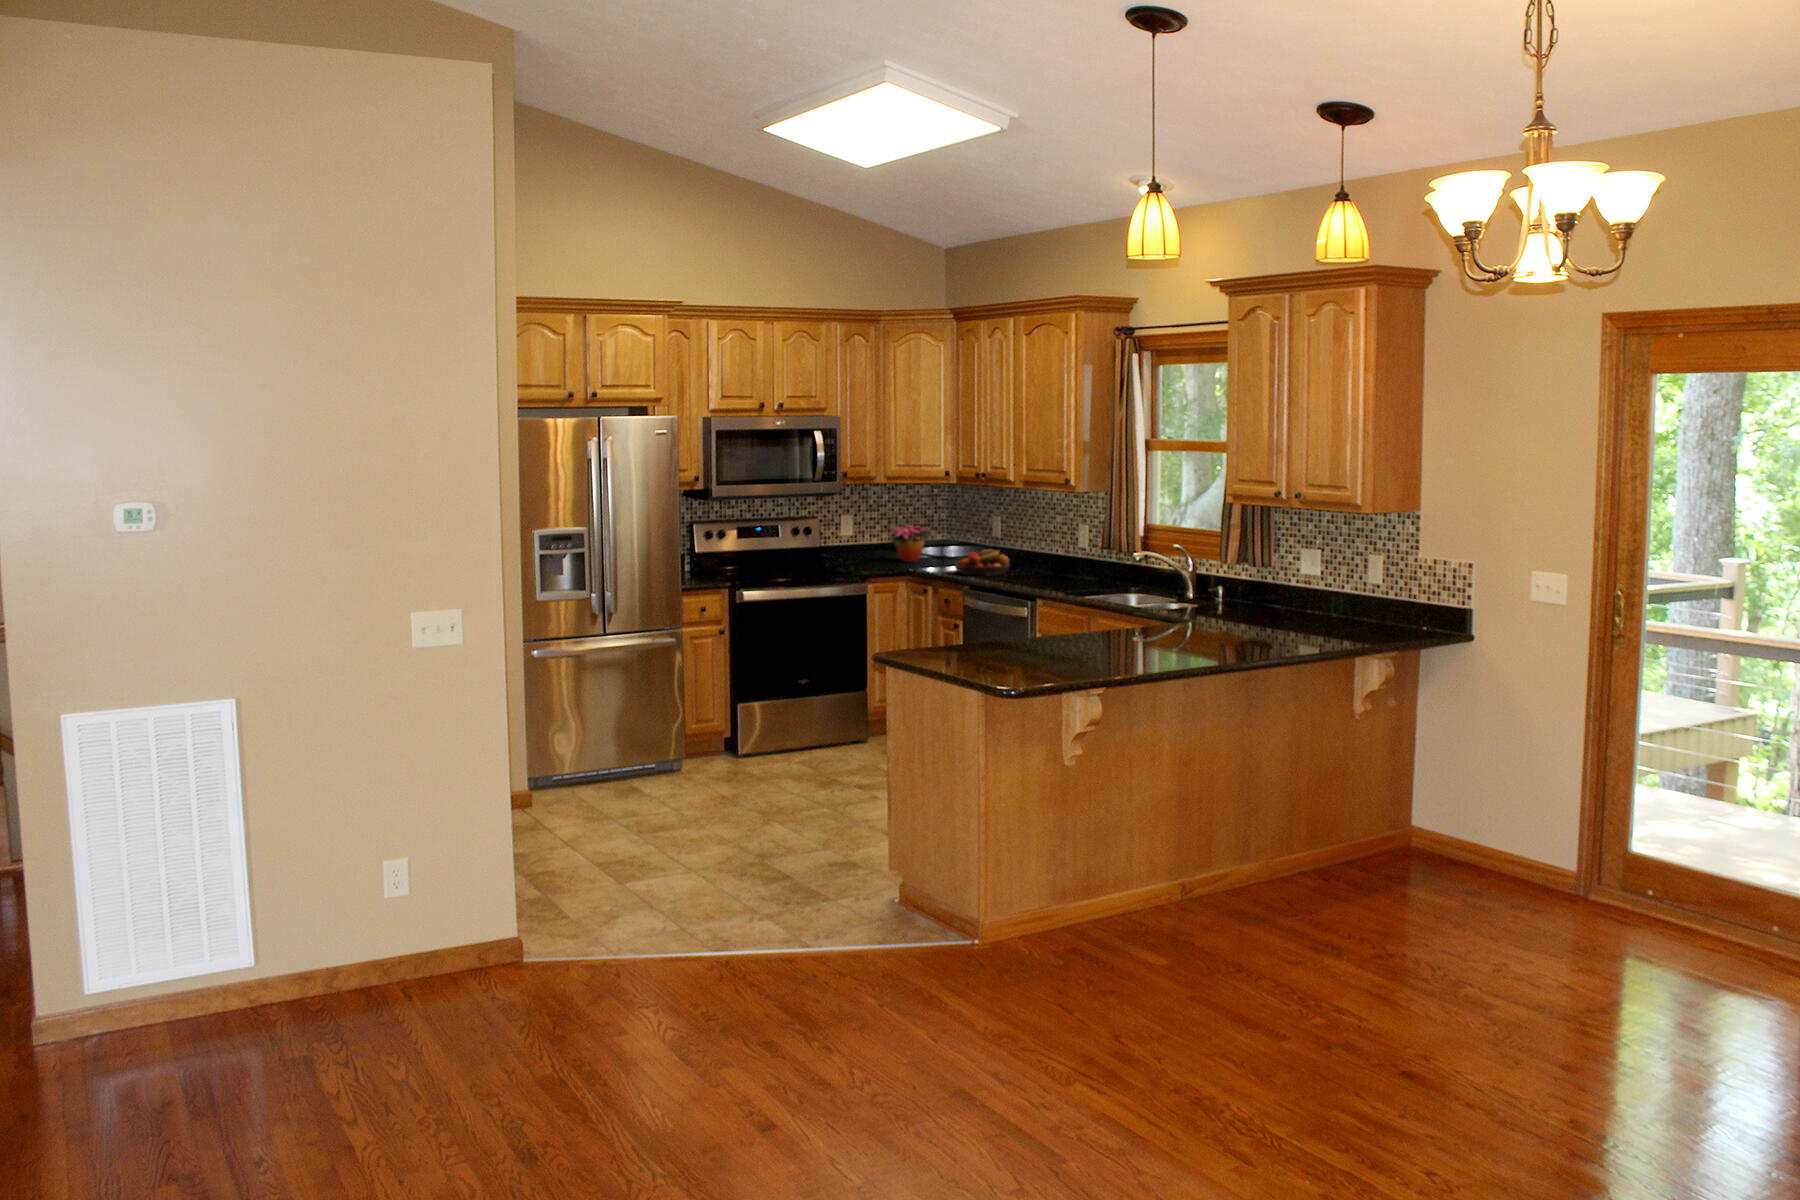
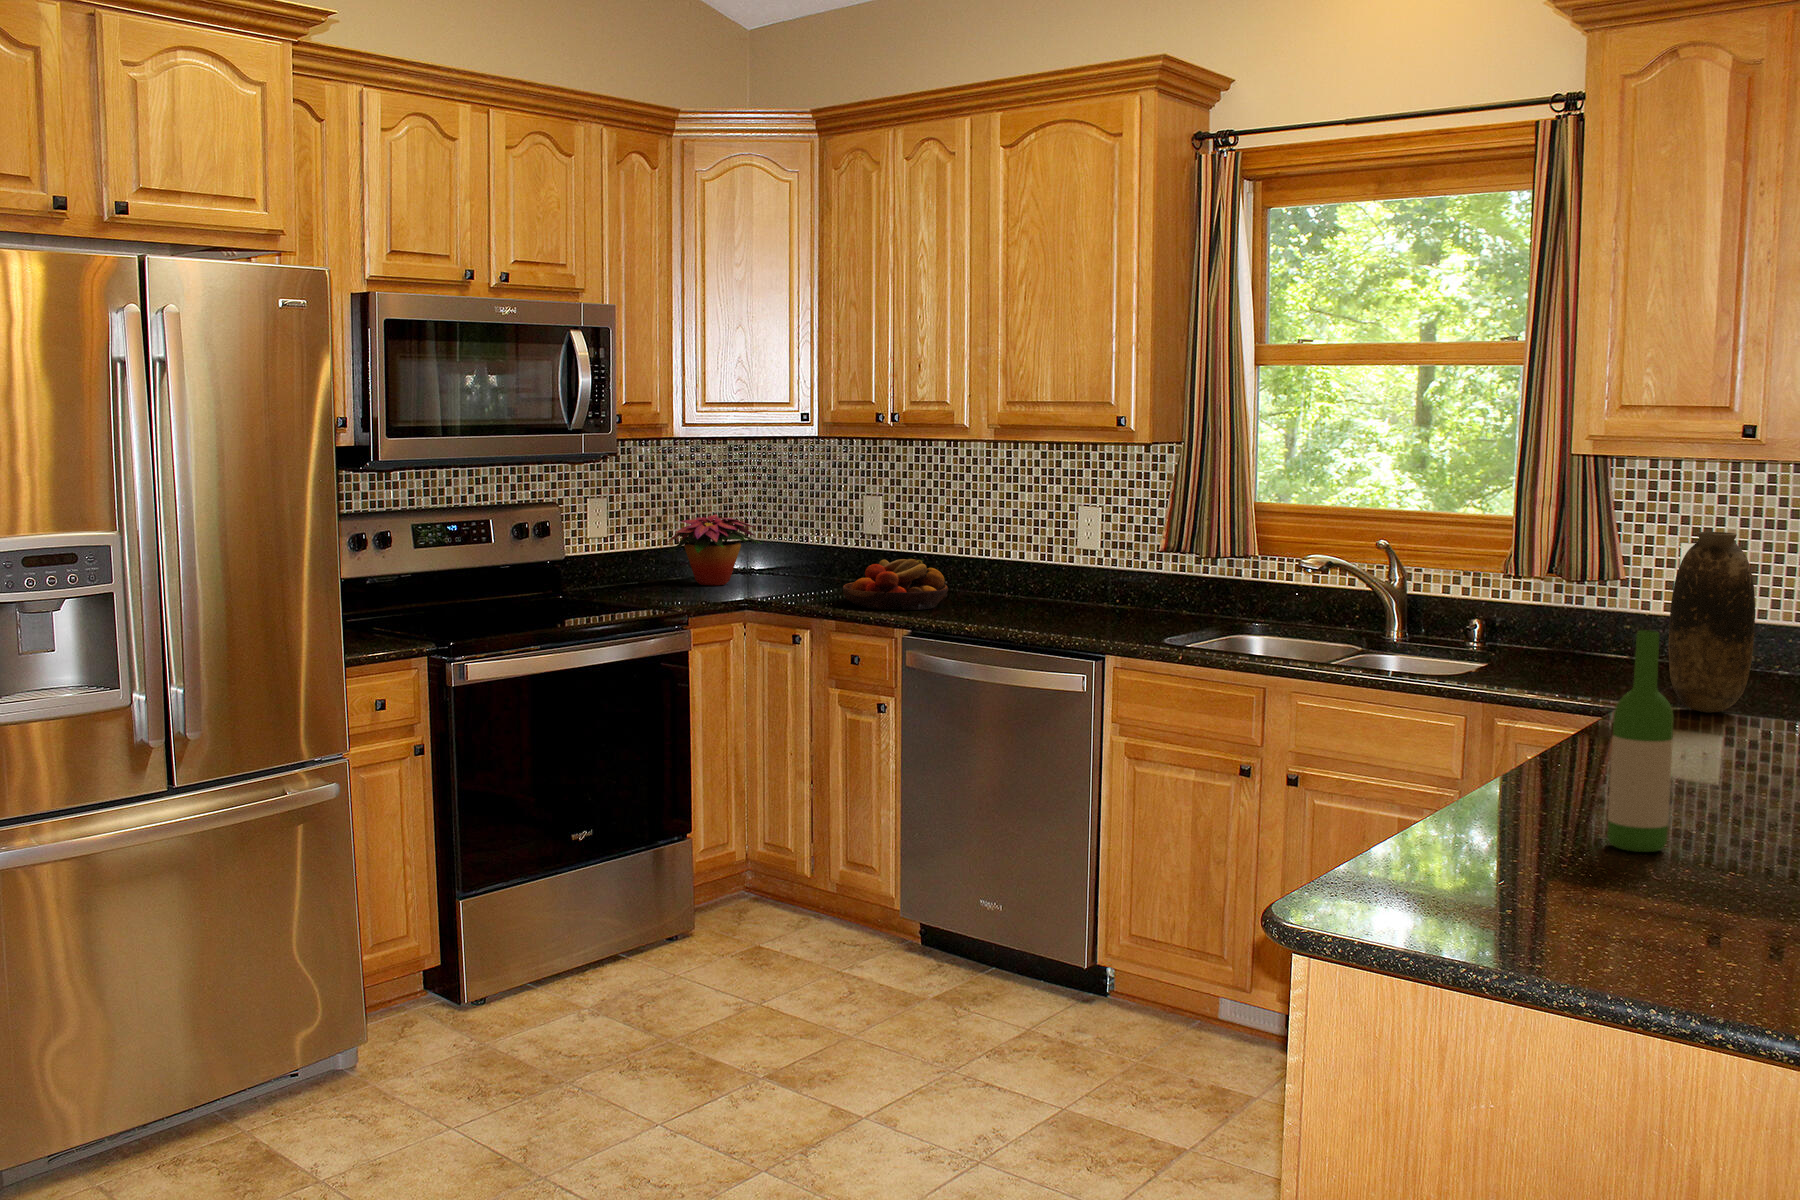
vase: none [1256,541,1298,633] -> present [1669,532,1755,713]
wine bottle: none [1056,578,1081,673] -> present [1607,630,1673,852]

